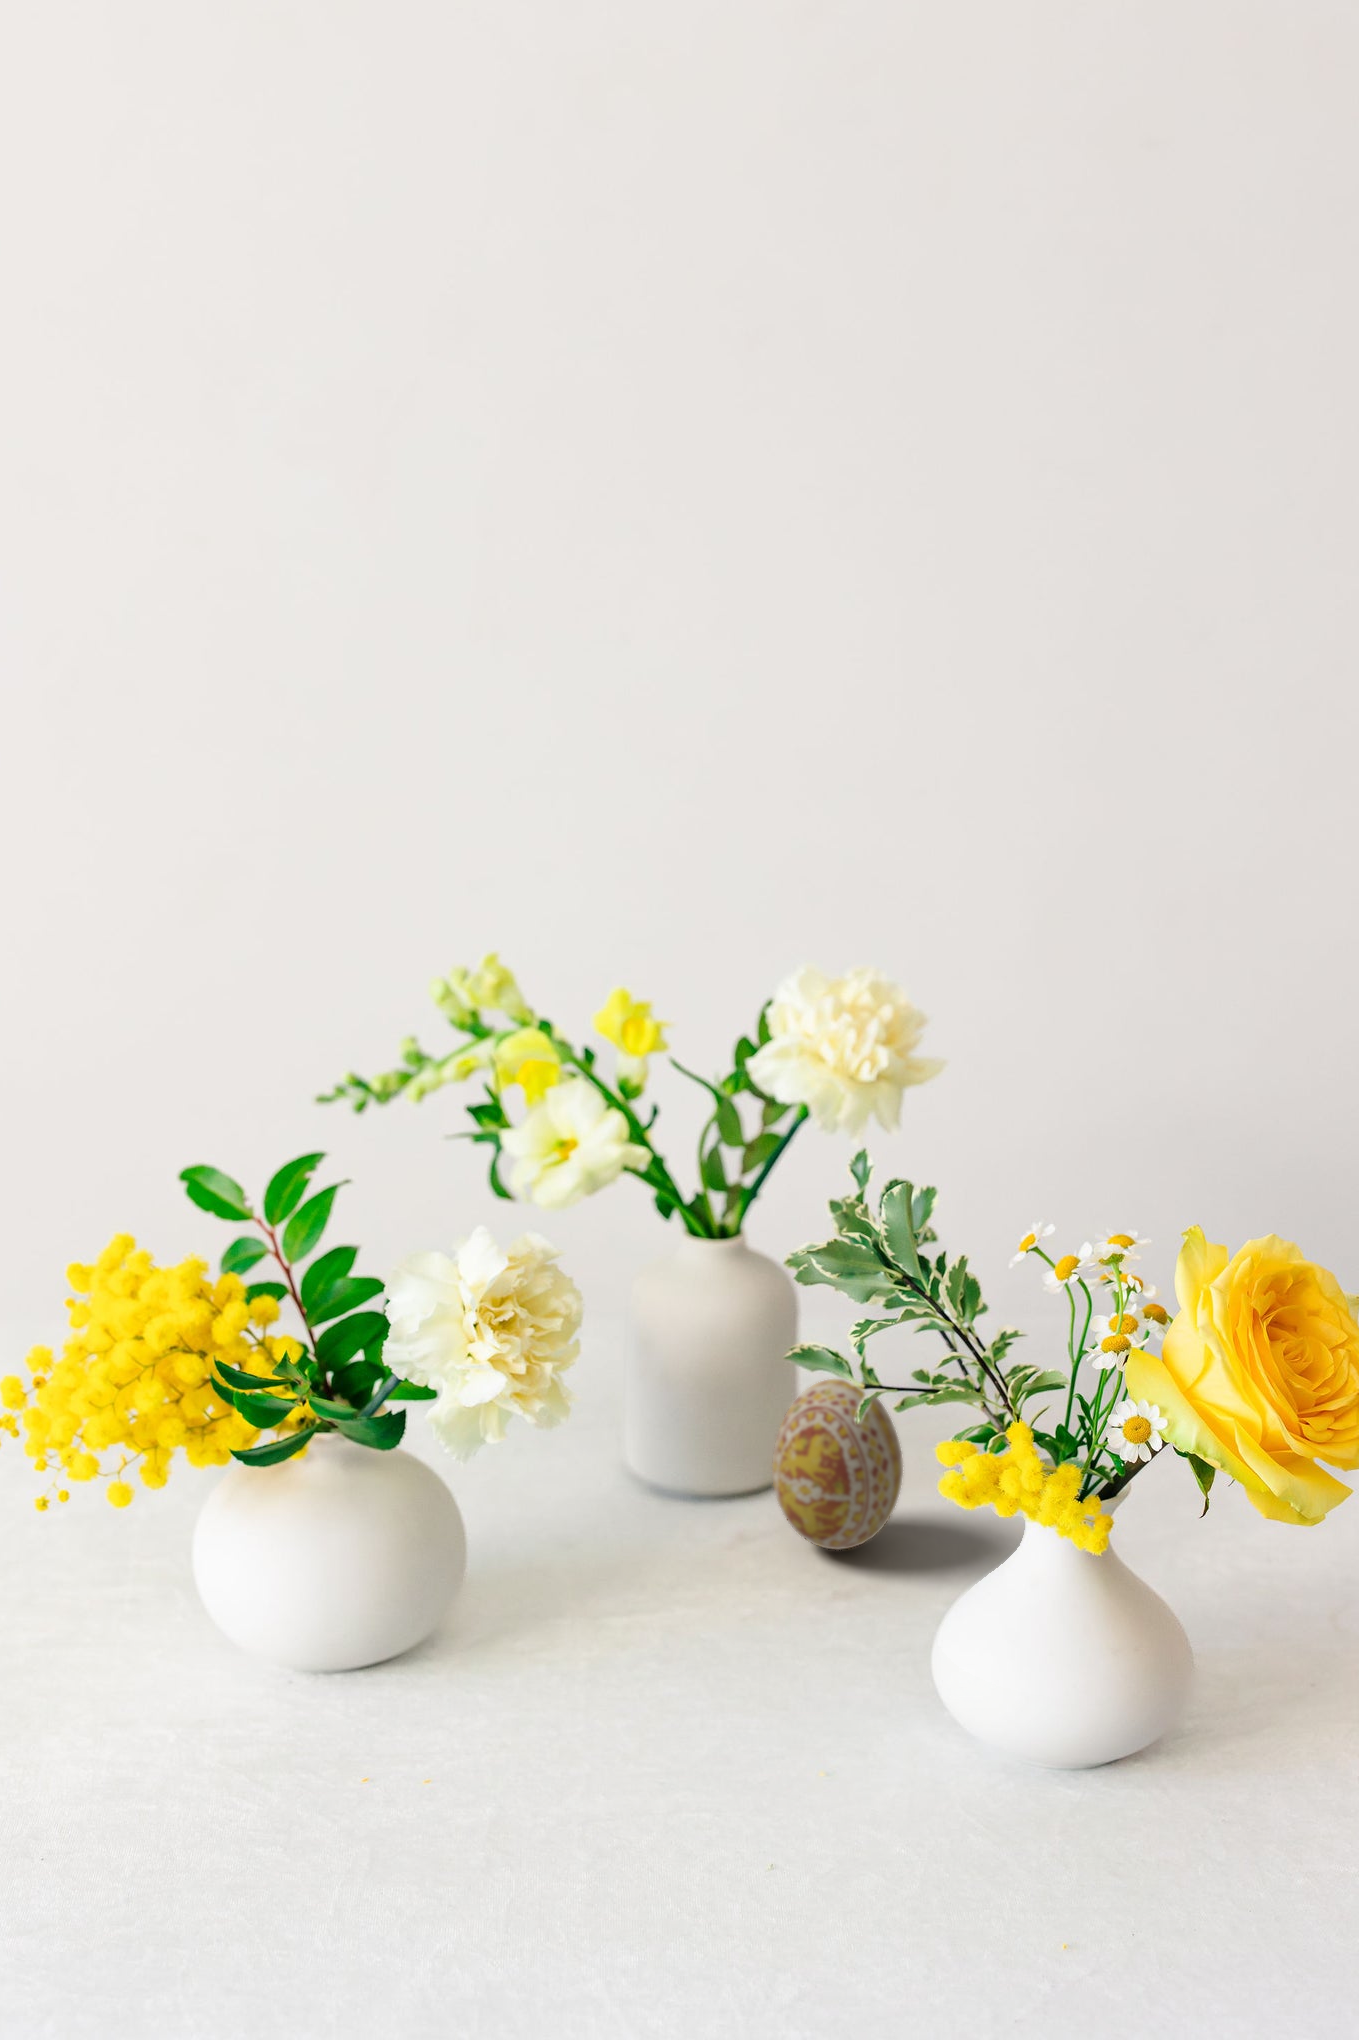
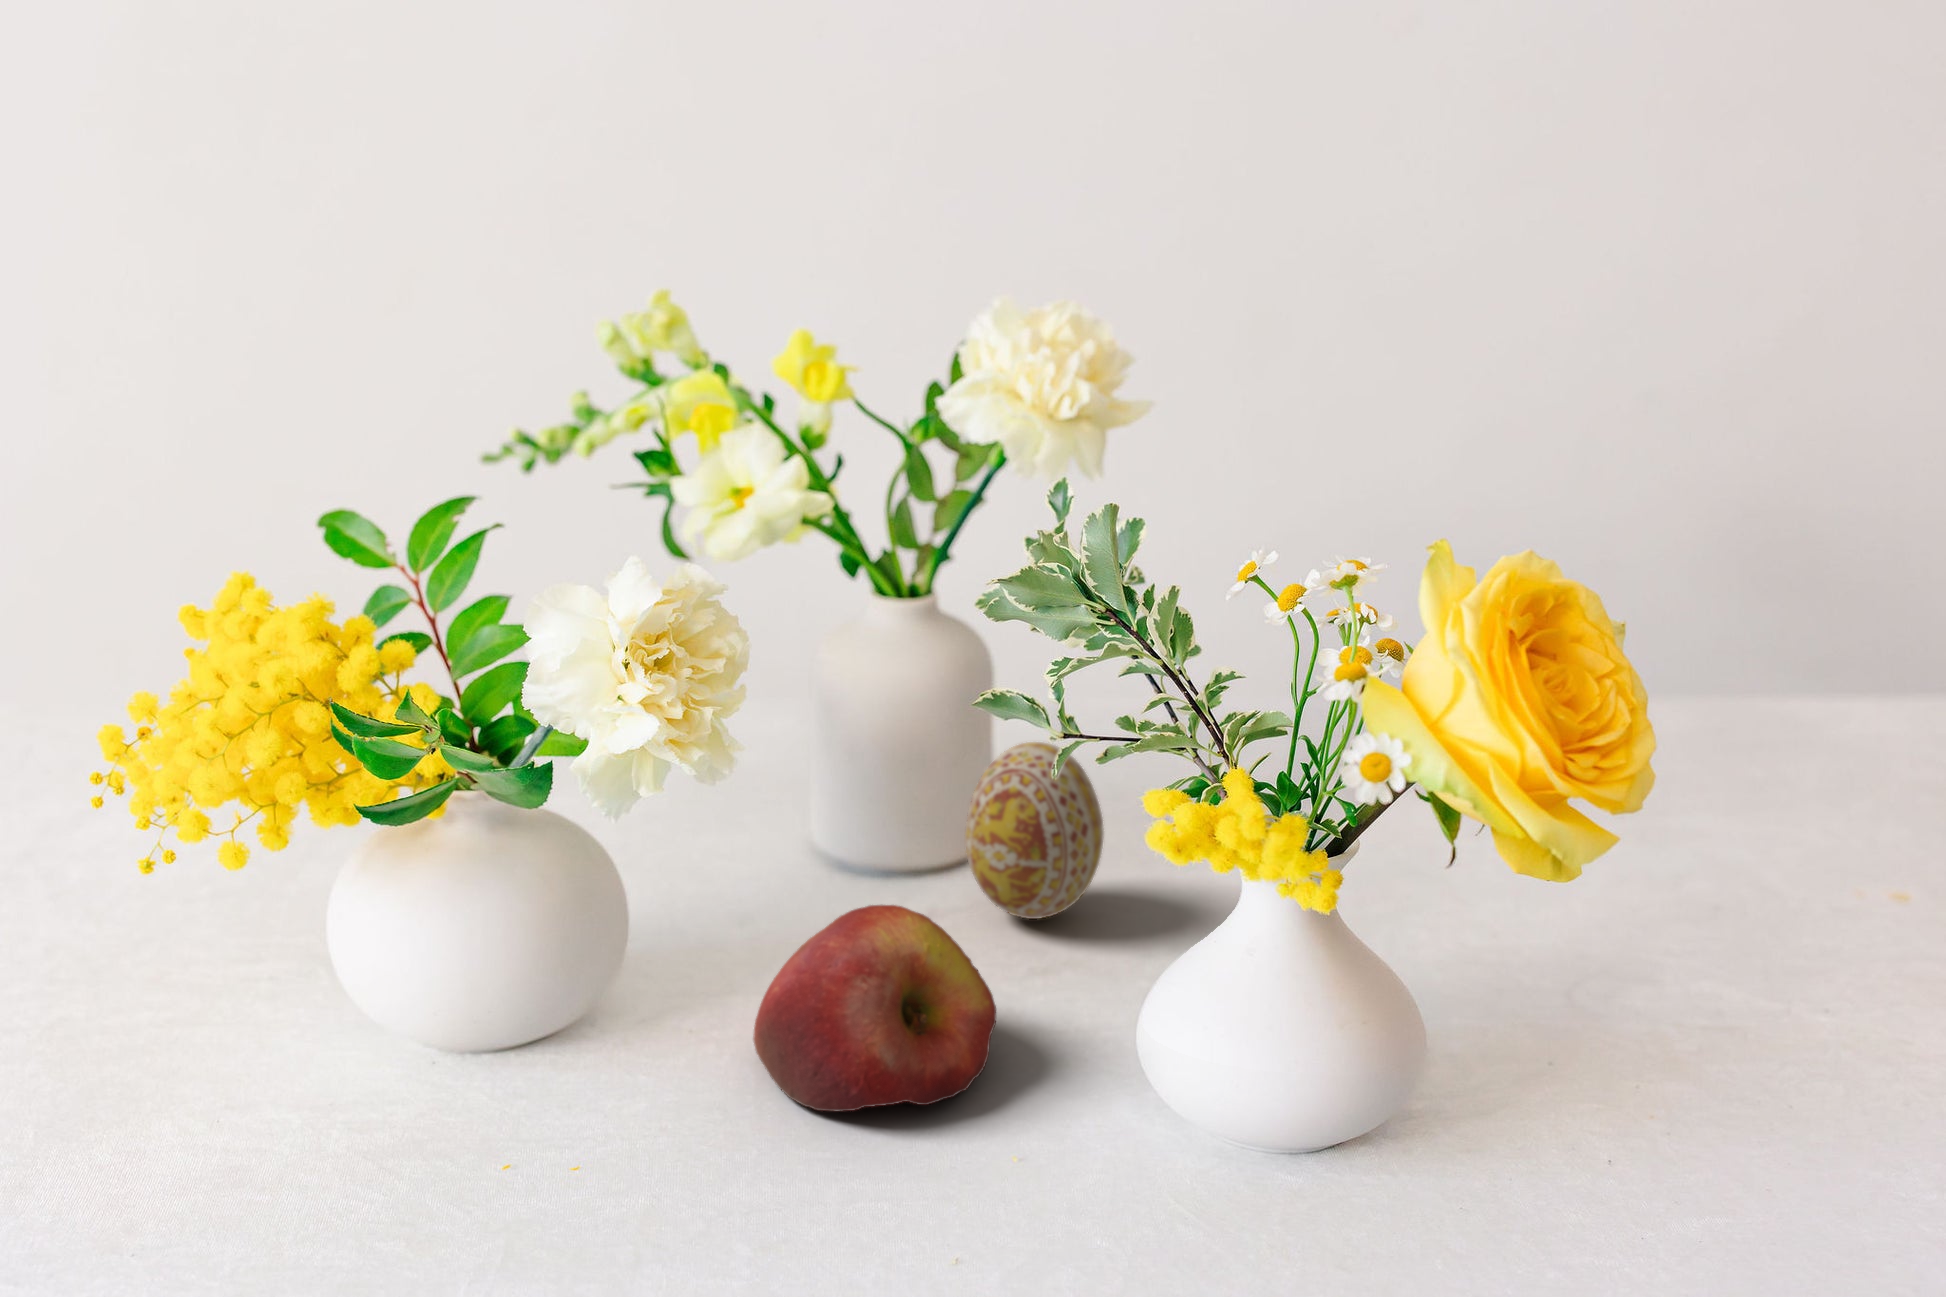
apple: none [583,1542,807,1740] -> present [753,905,996,1111]

